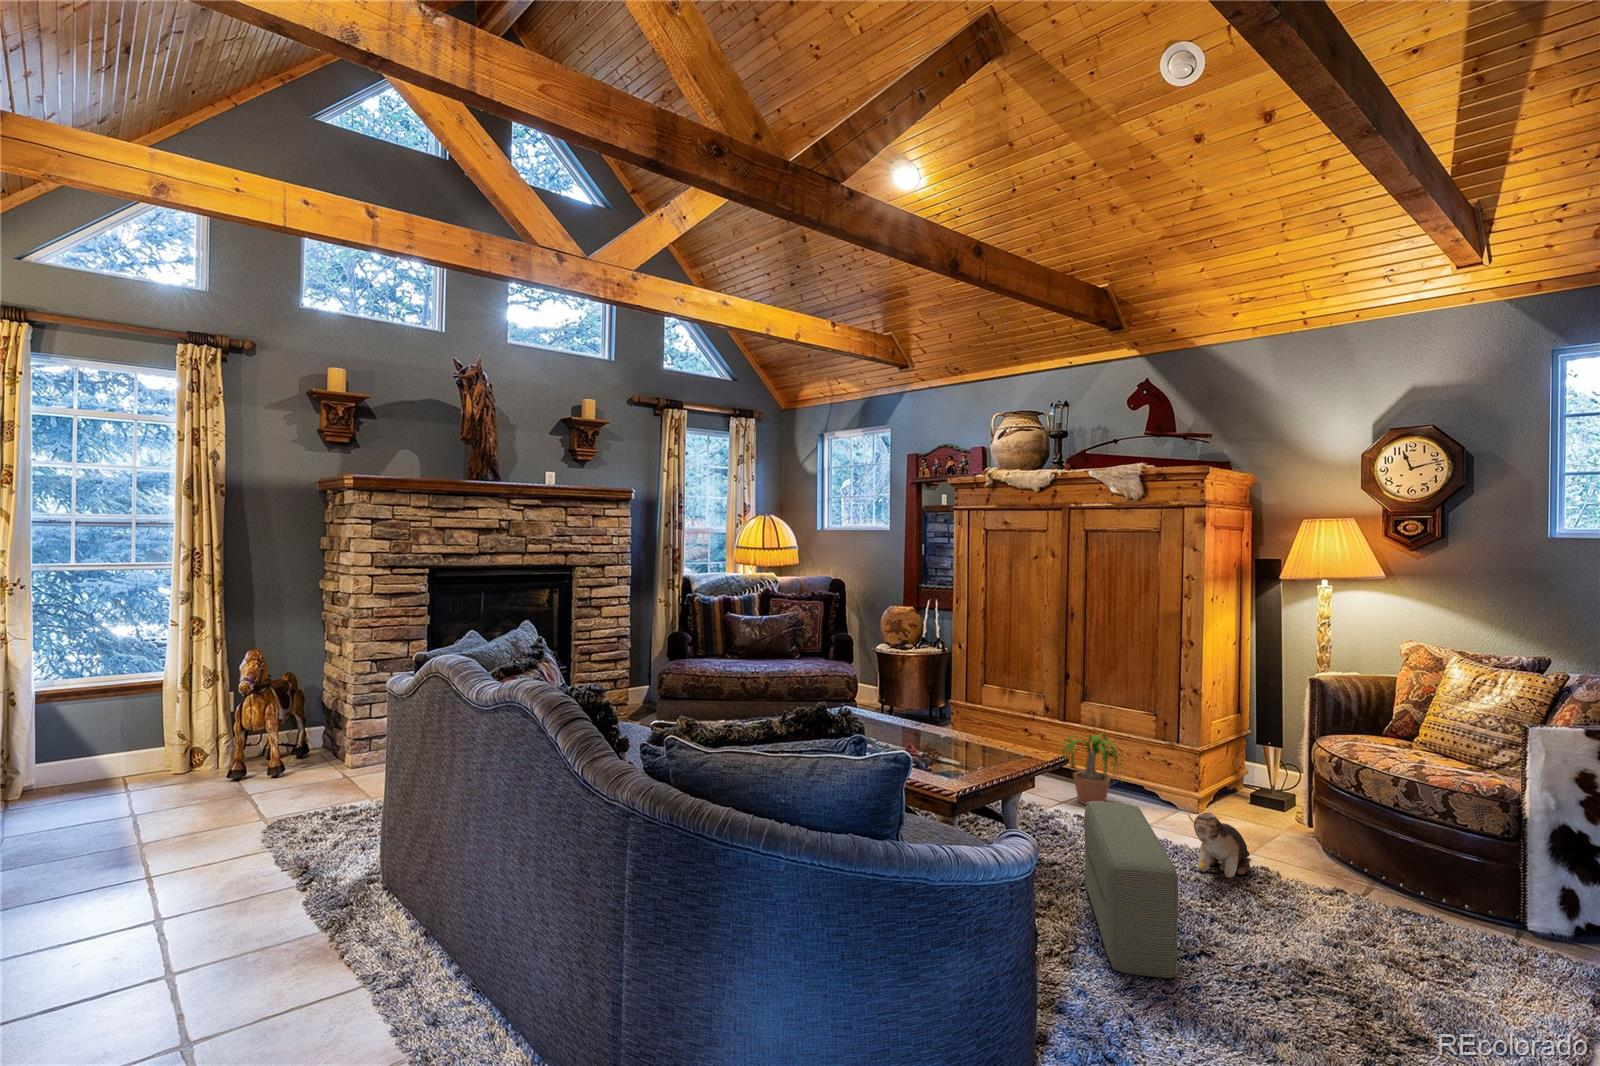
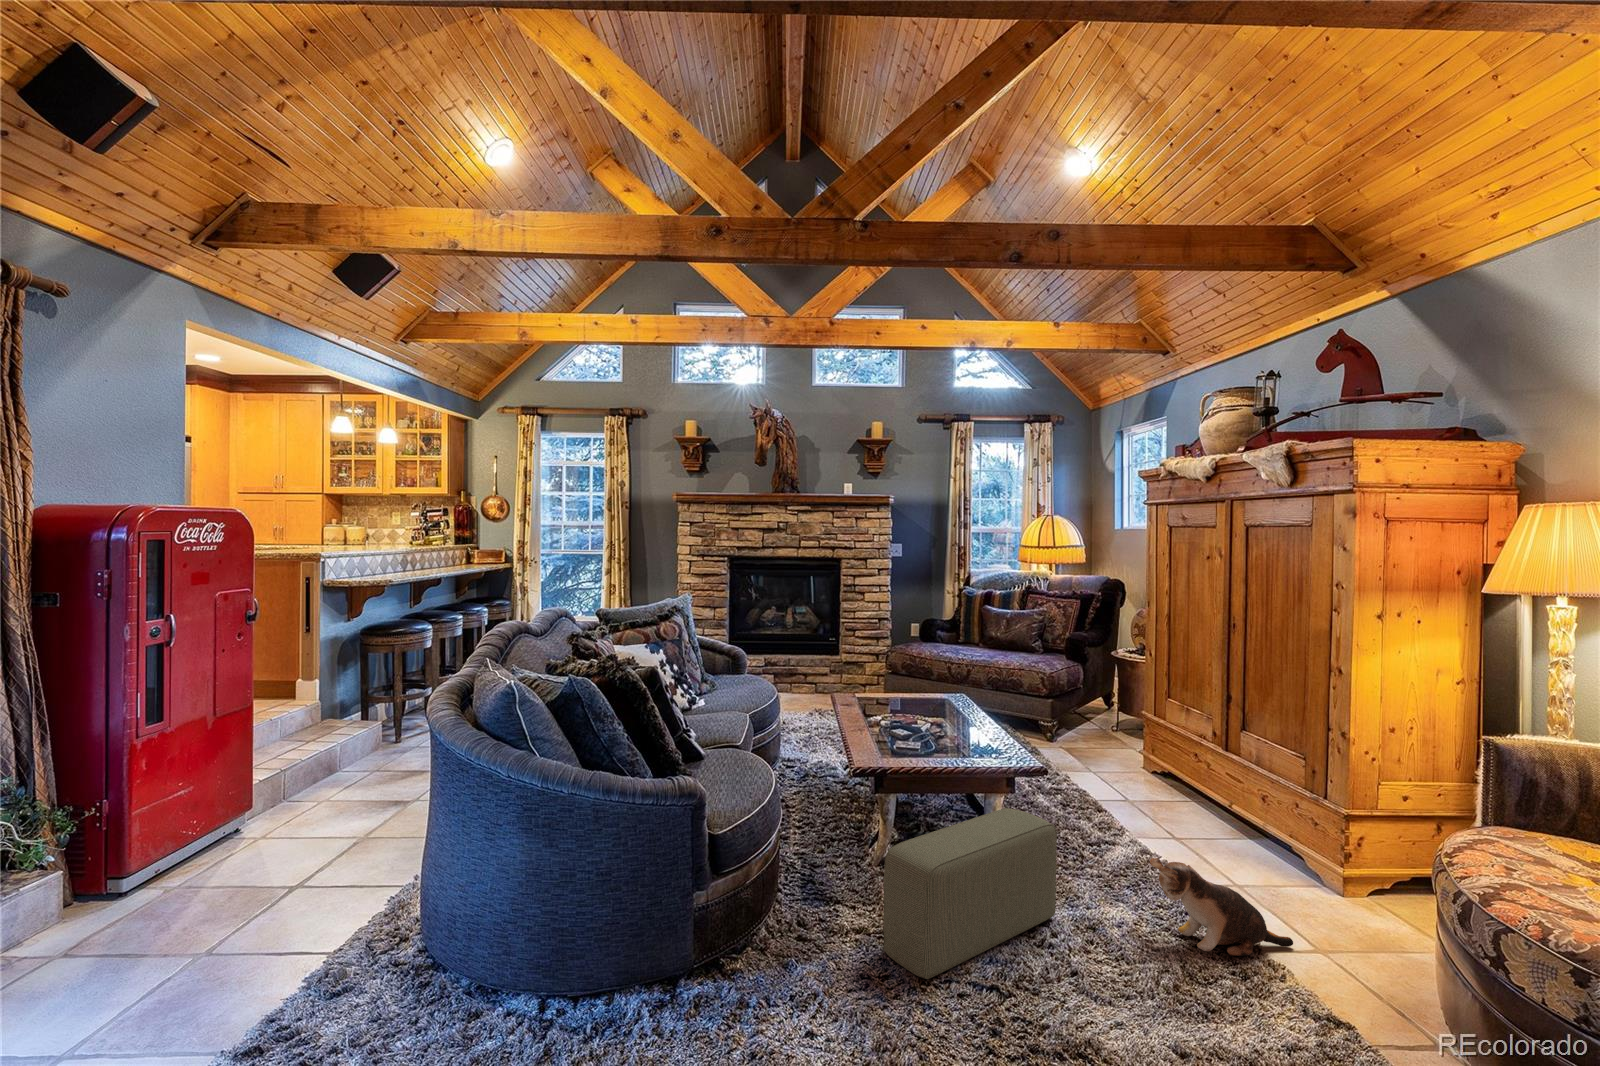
potted plant: present [1062,734,1123,804] -> none [1152,763,1256,852]

